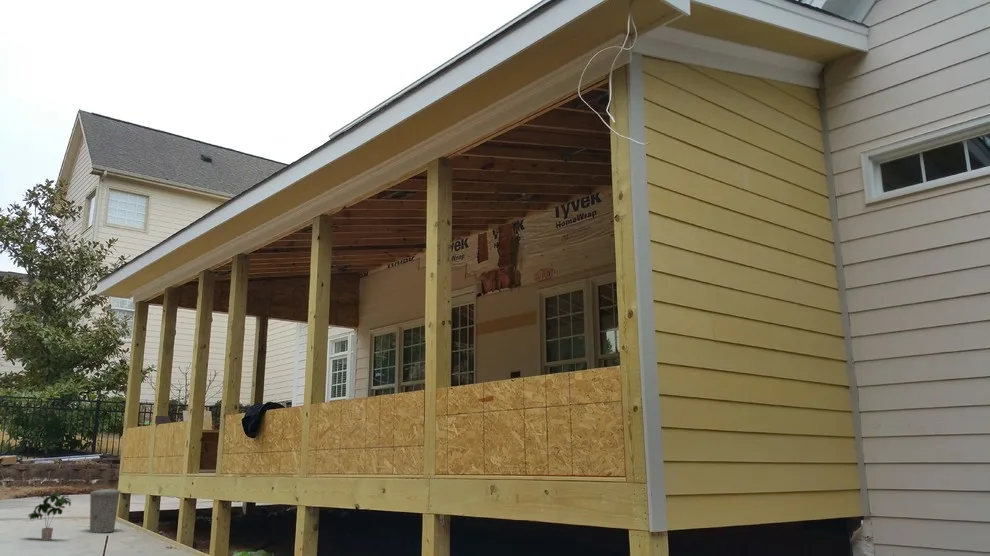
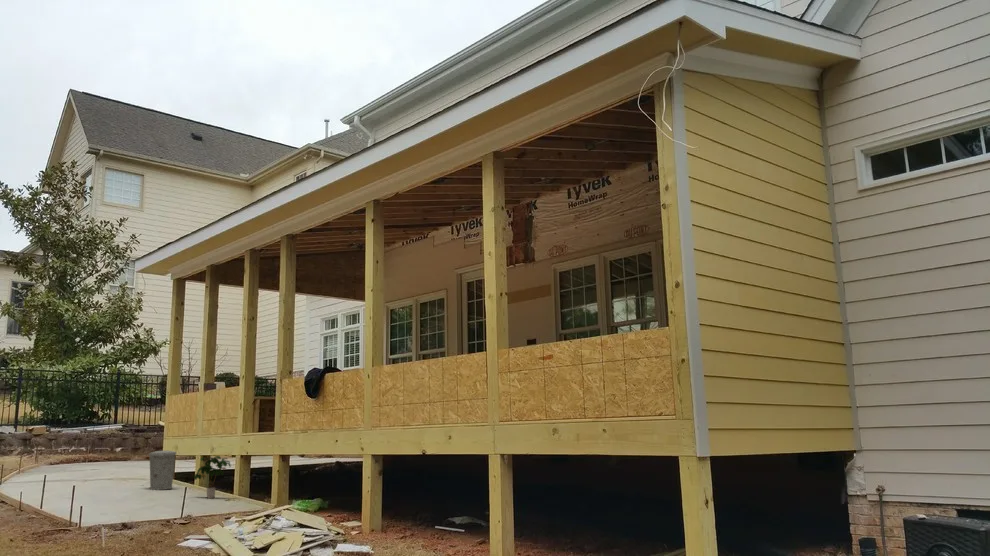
potted plant: present [29,493,71,540] -> present [193,456,230,498]

